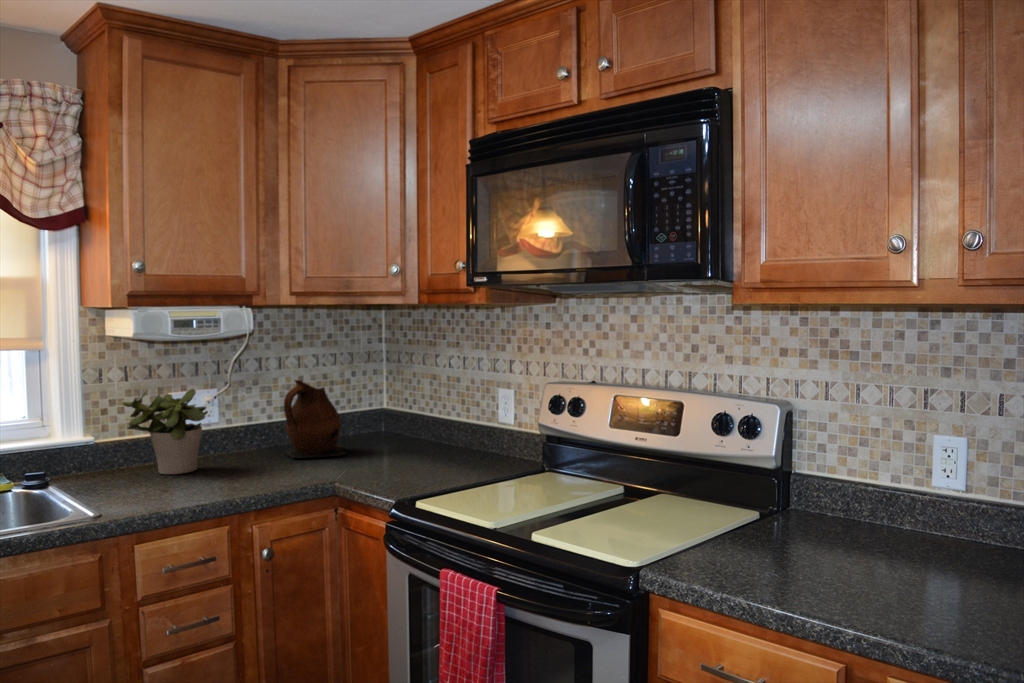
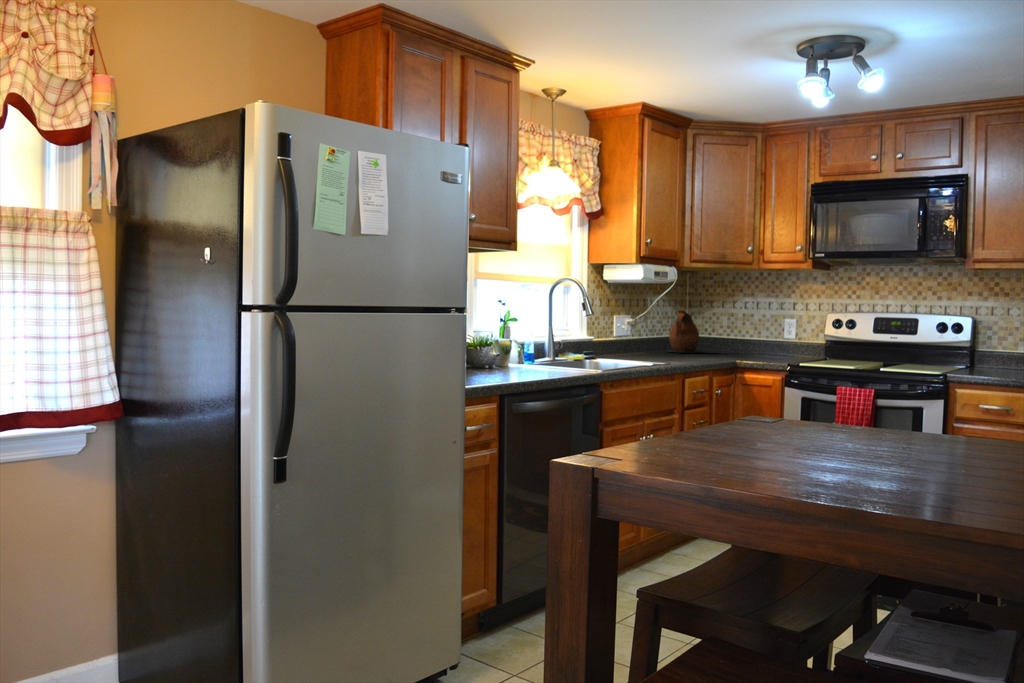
potted plant: present [123,389,207,474] -> none [612,309,659,354]

